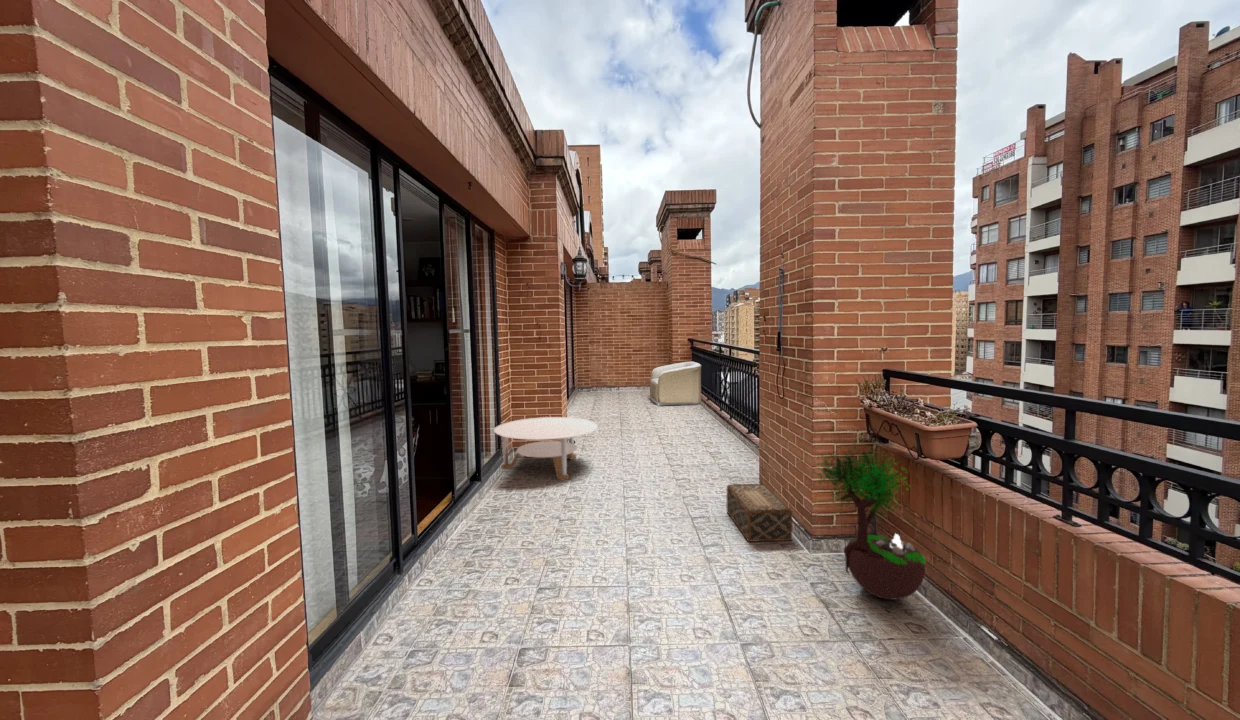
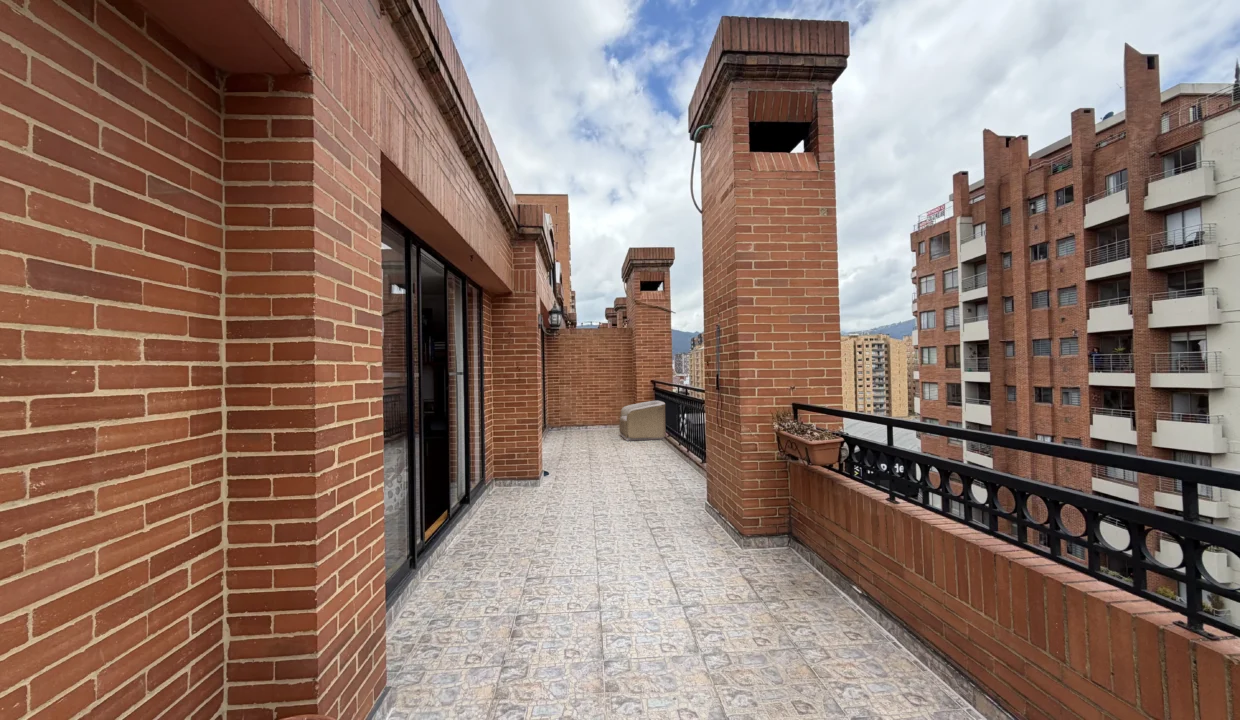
round table: present [494,417,598,480] -> none [482,449,573,503]
potted tree: present [813,446,925,600] -> none [738,450,821,576]
woven basket: present [727,484,792,542] -> none [680,498,730,543]

